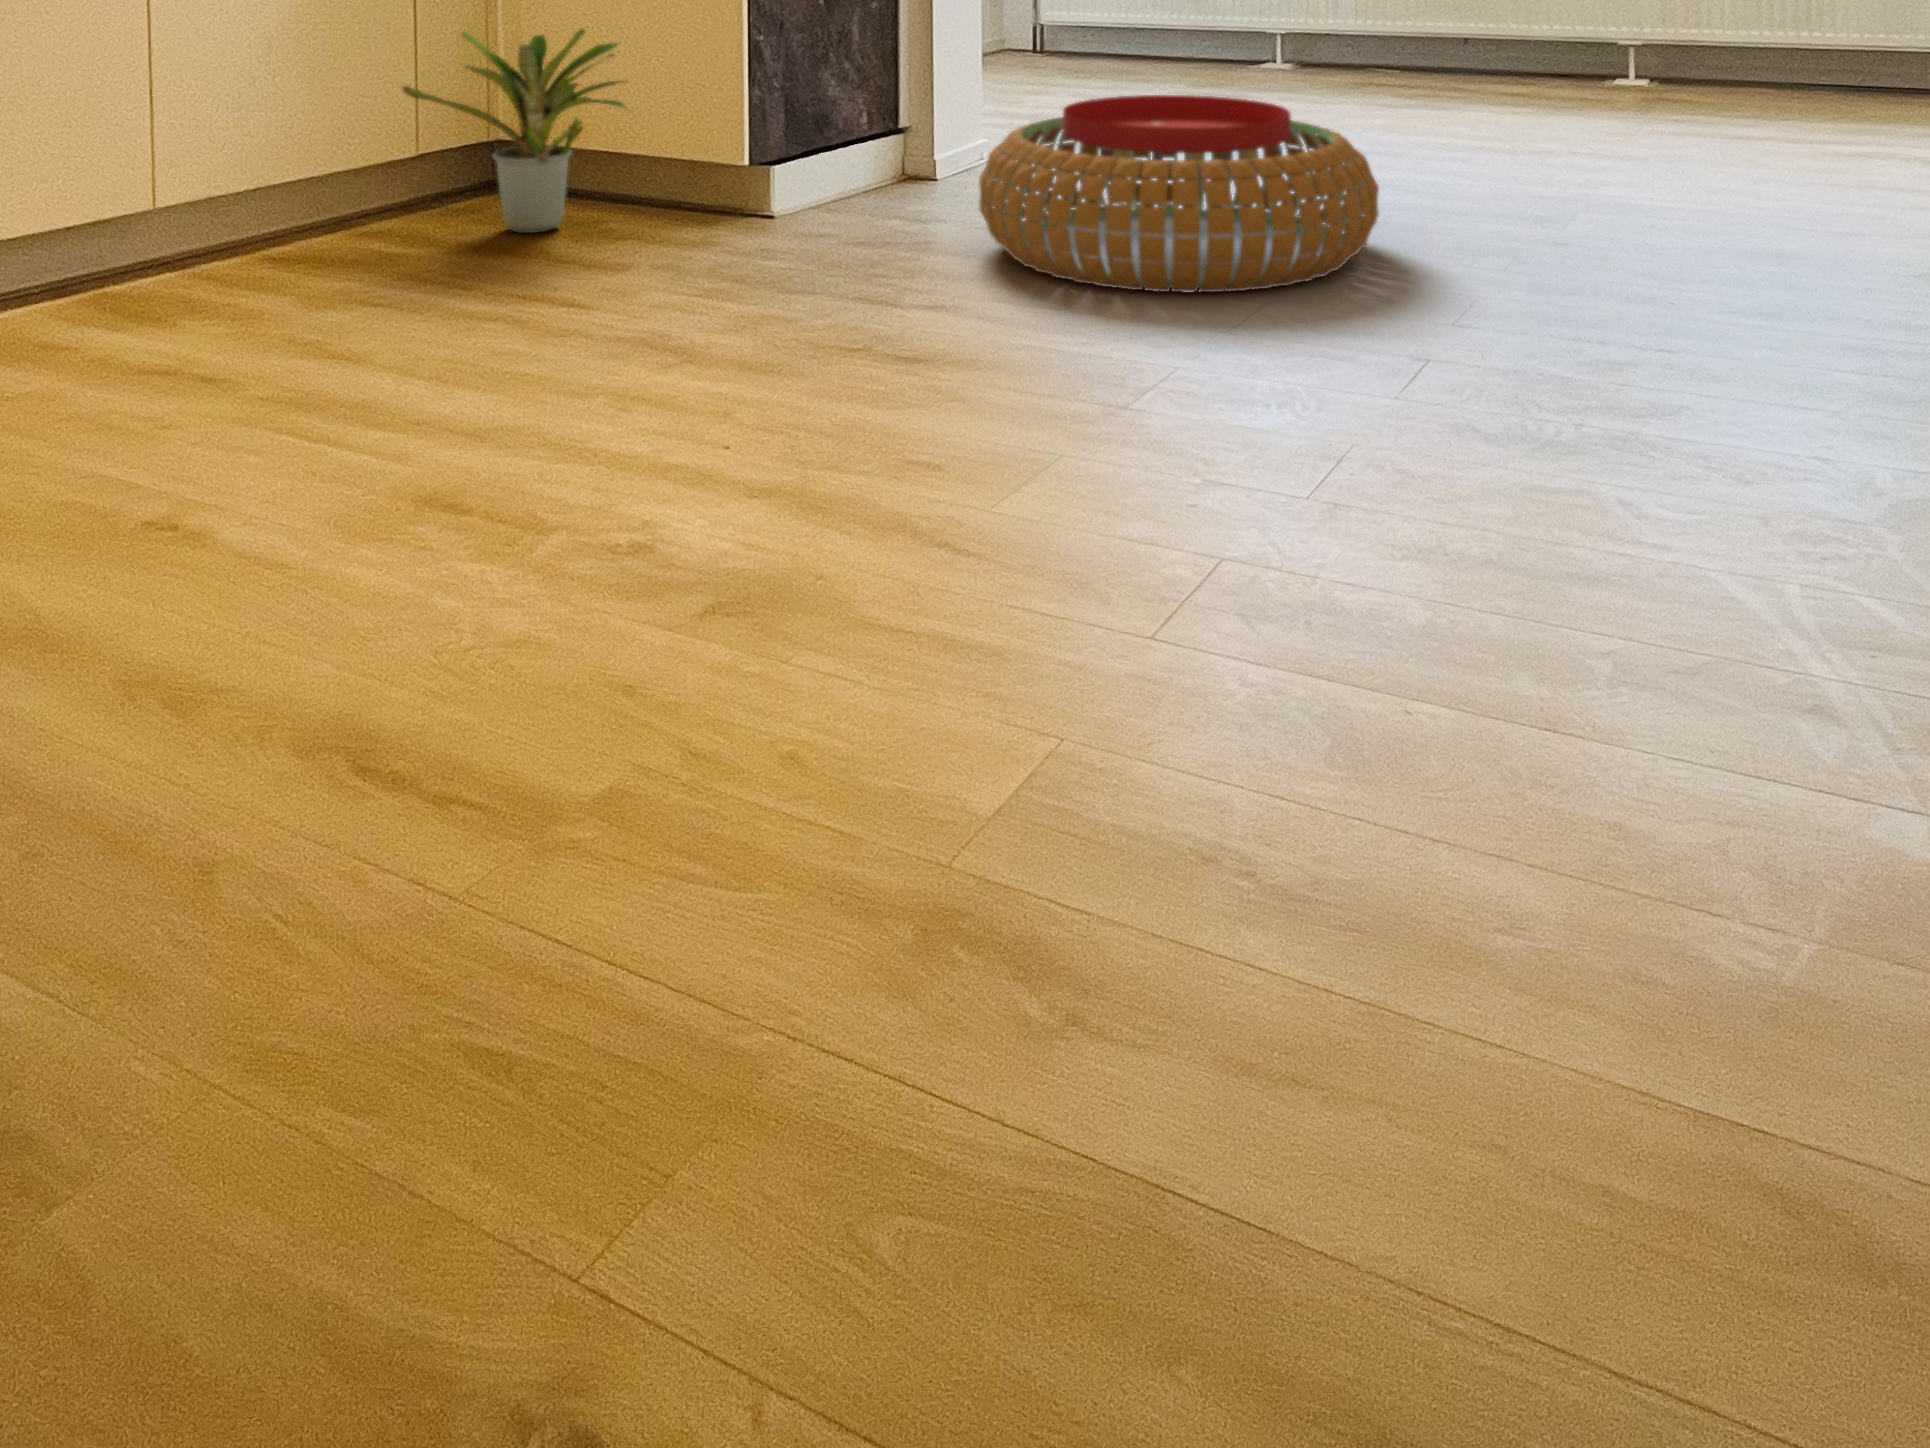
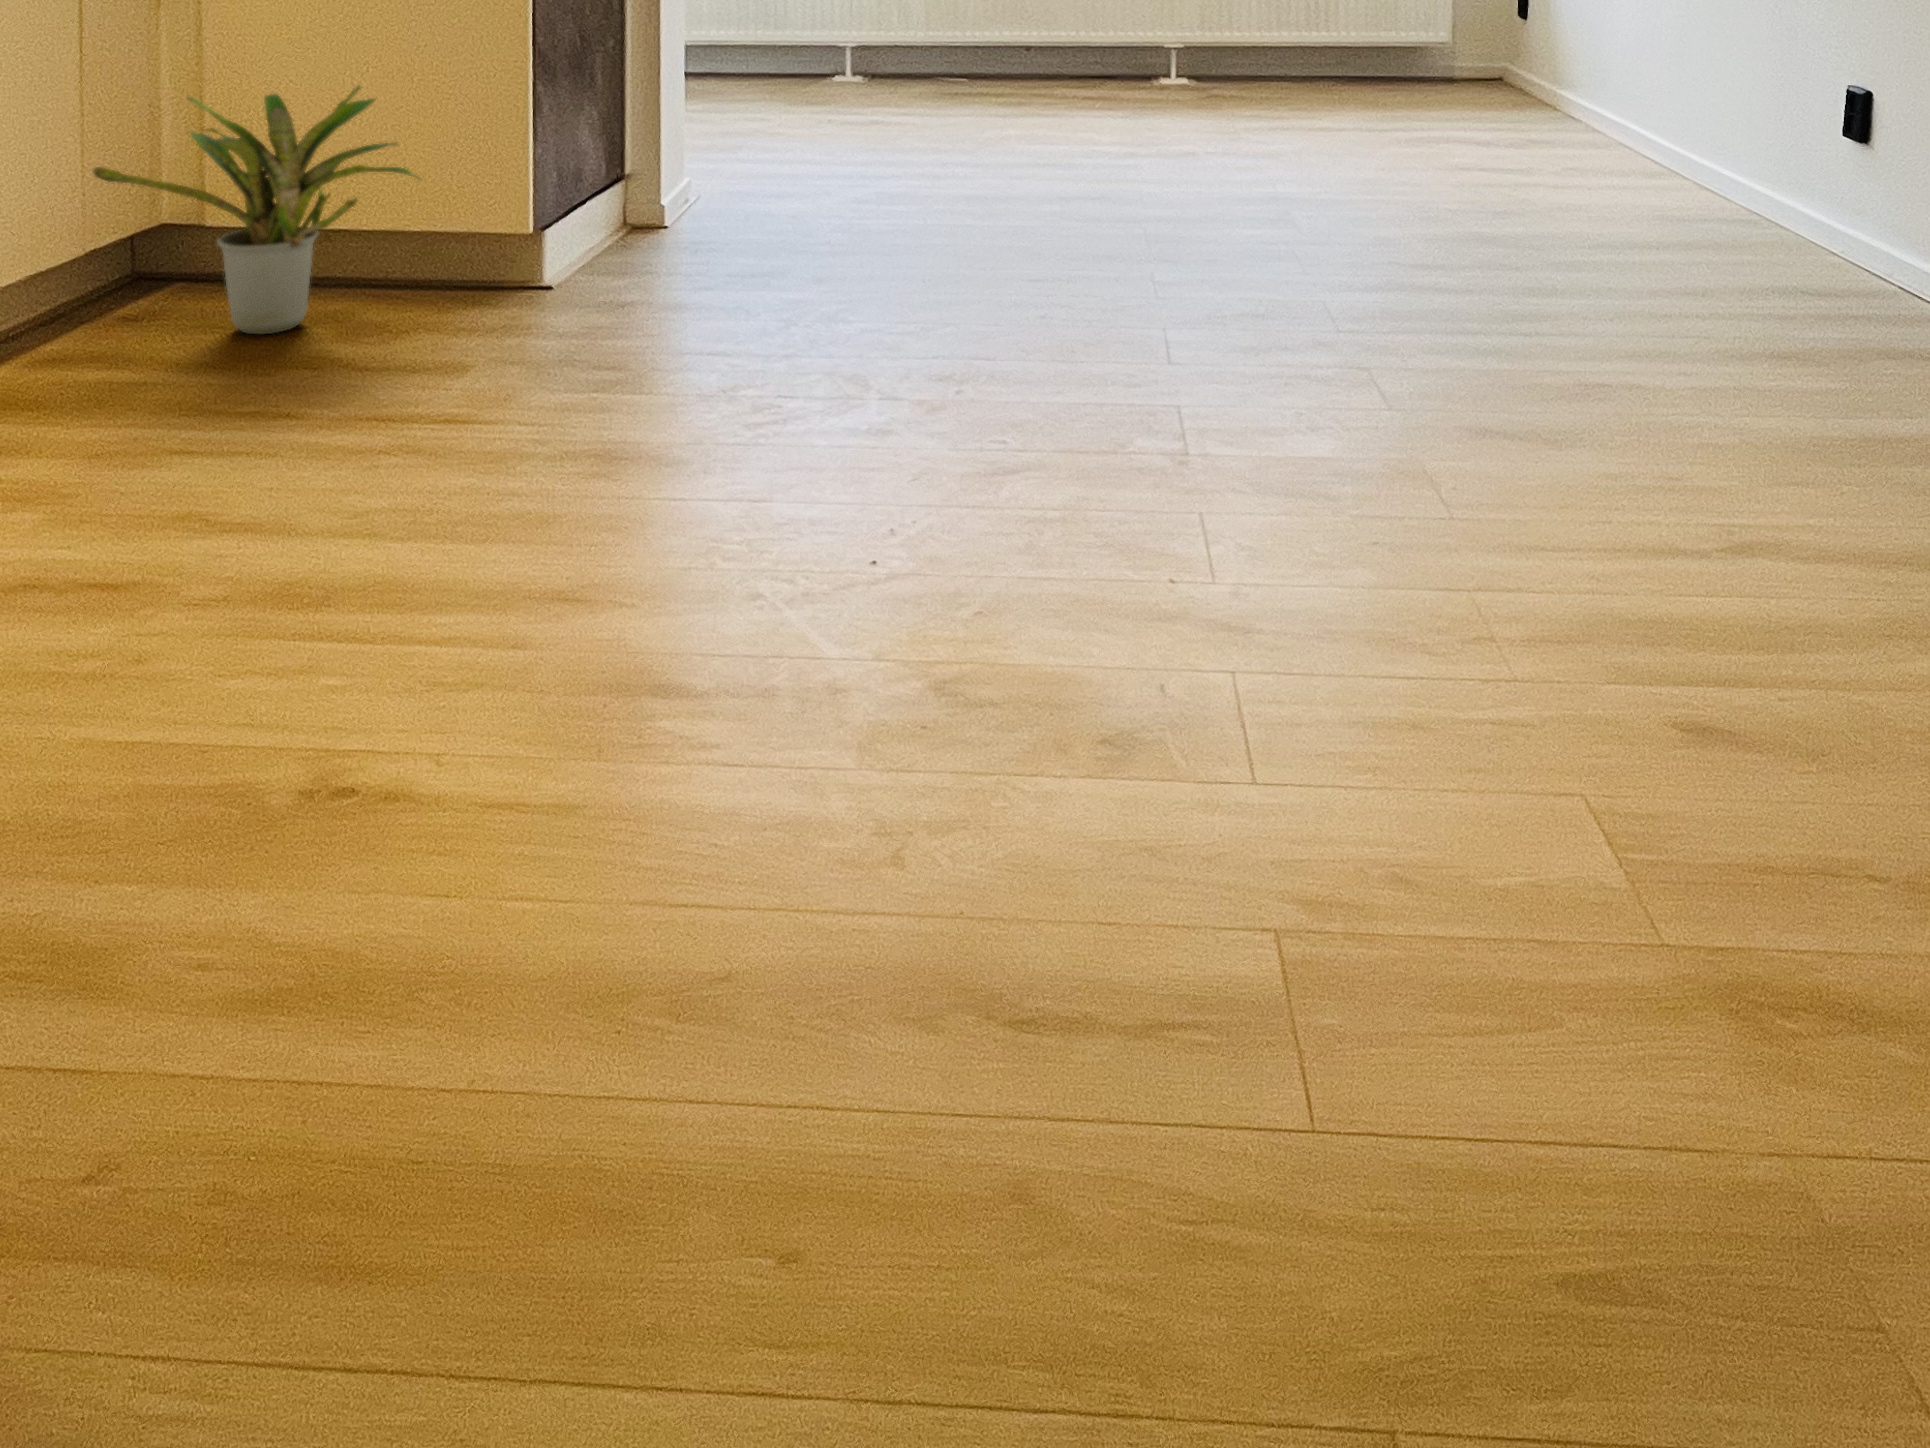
pouf: present [979,95,1379,293] -> none [815,122,1210,322]

